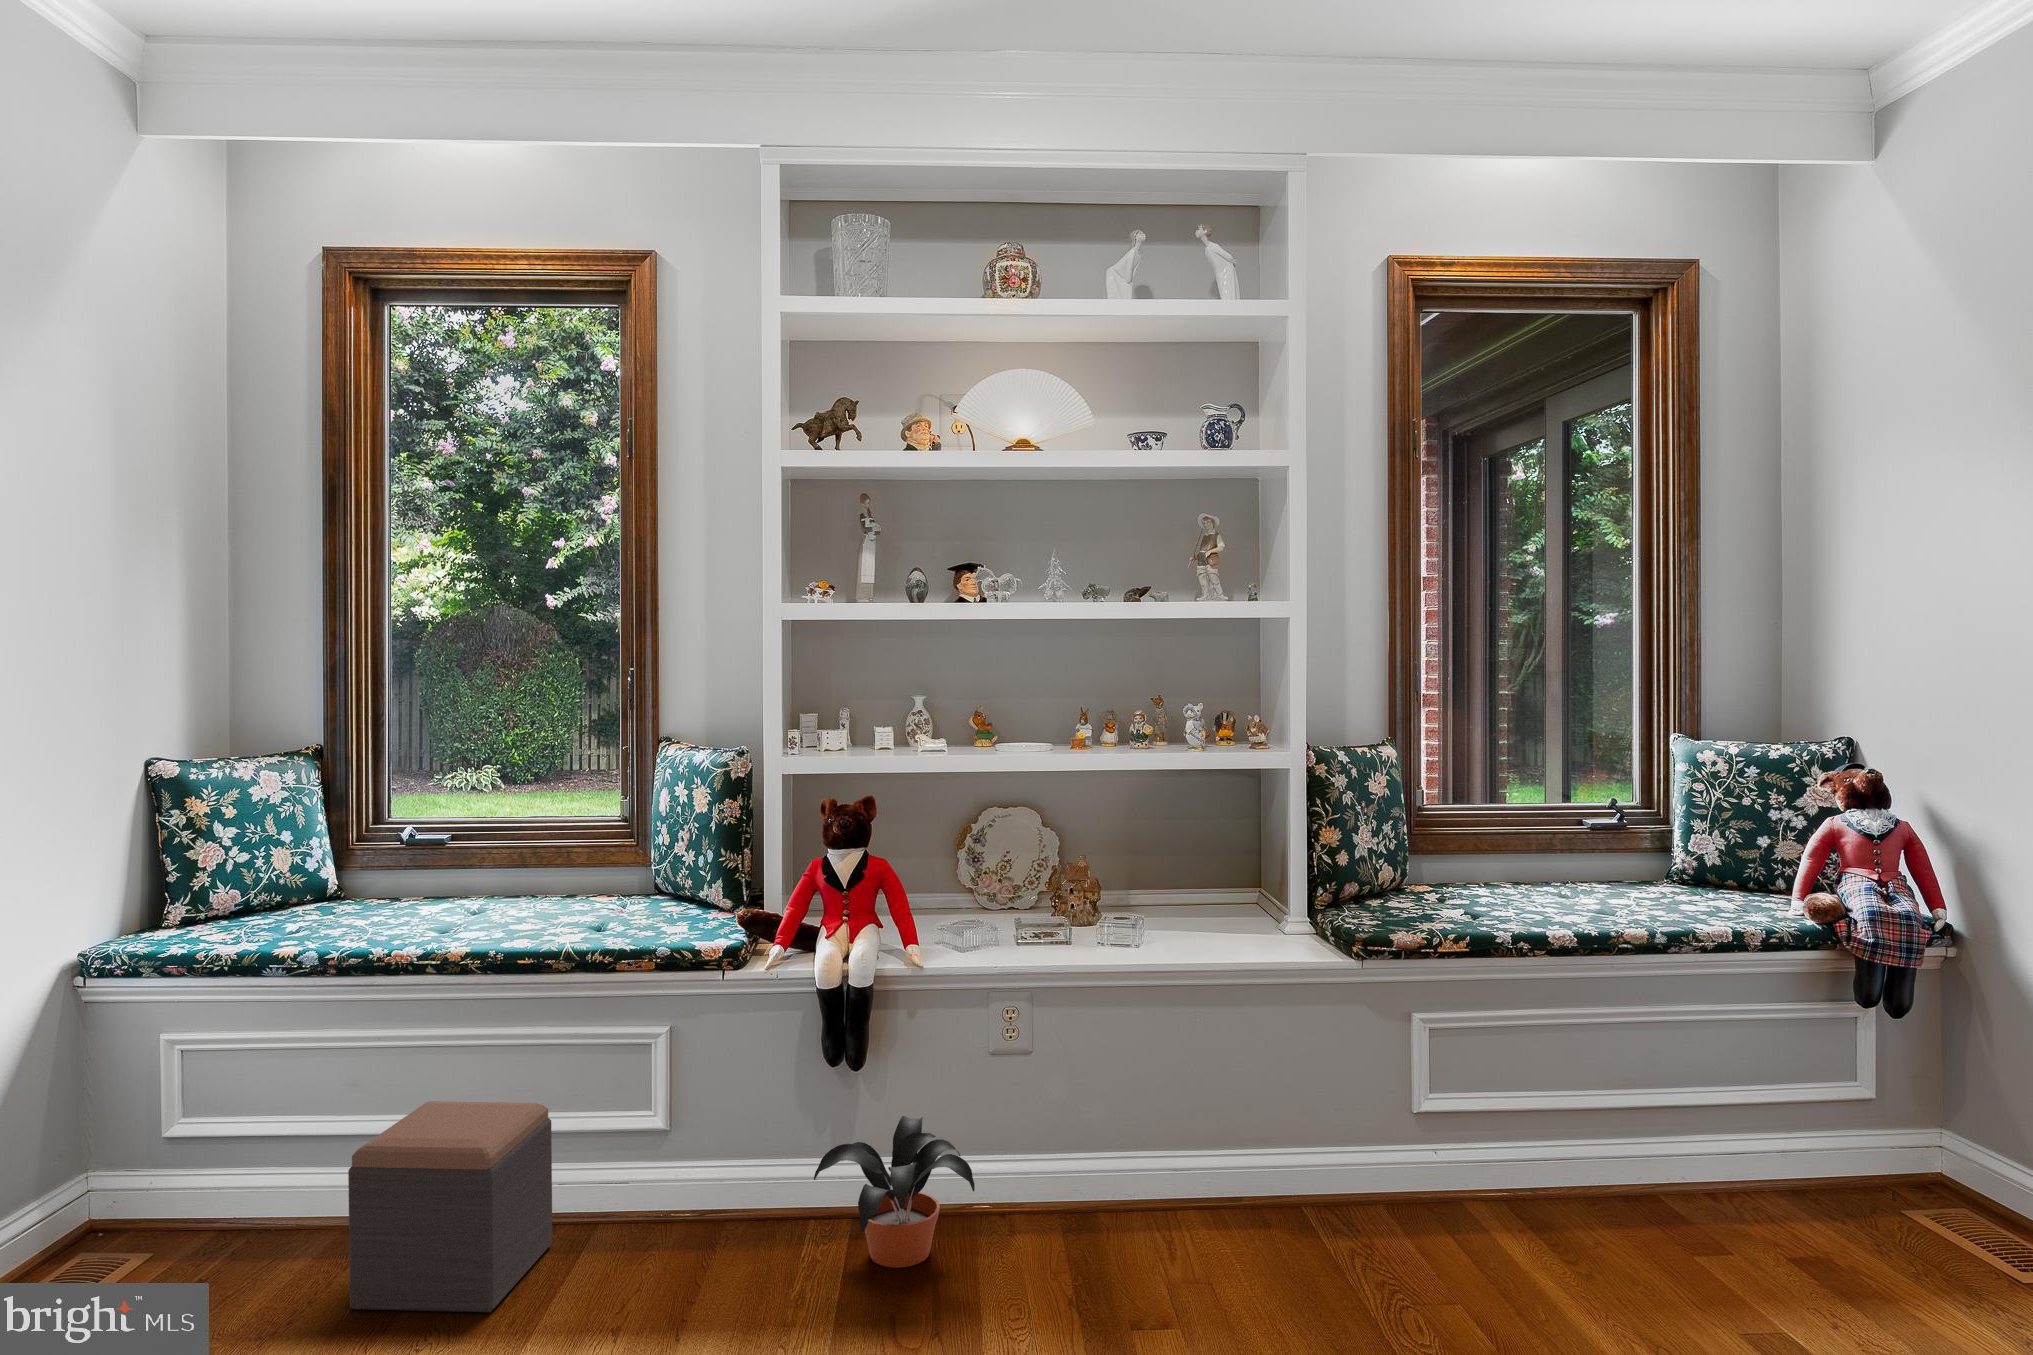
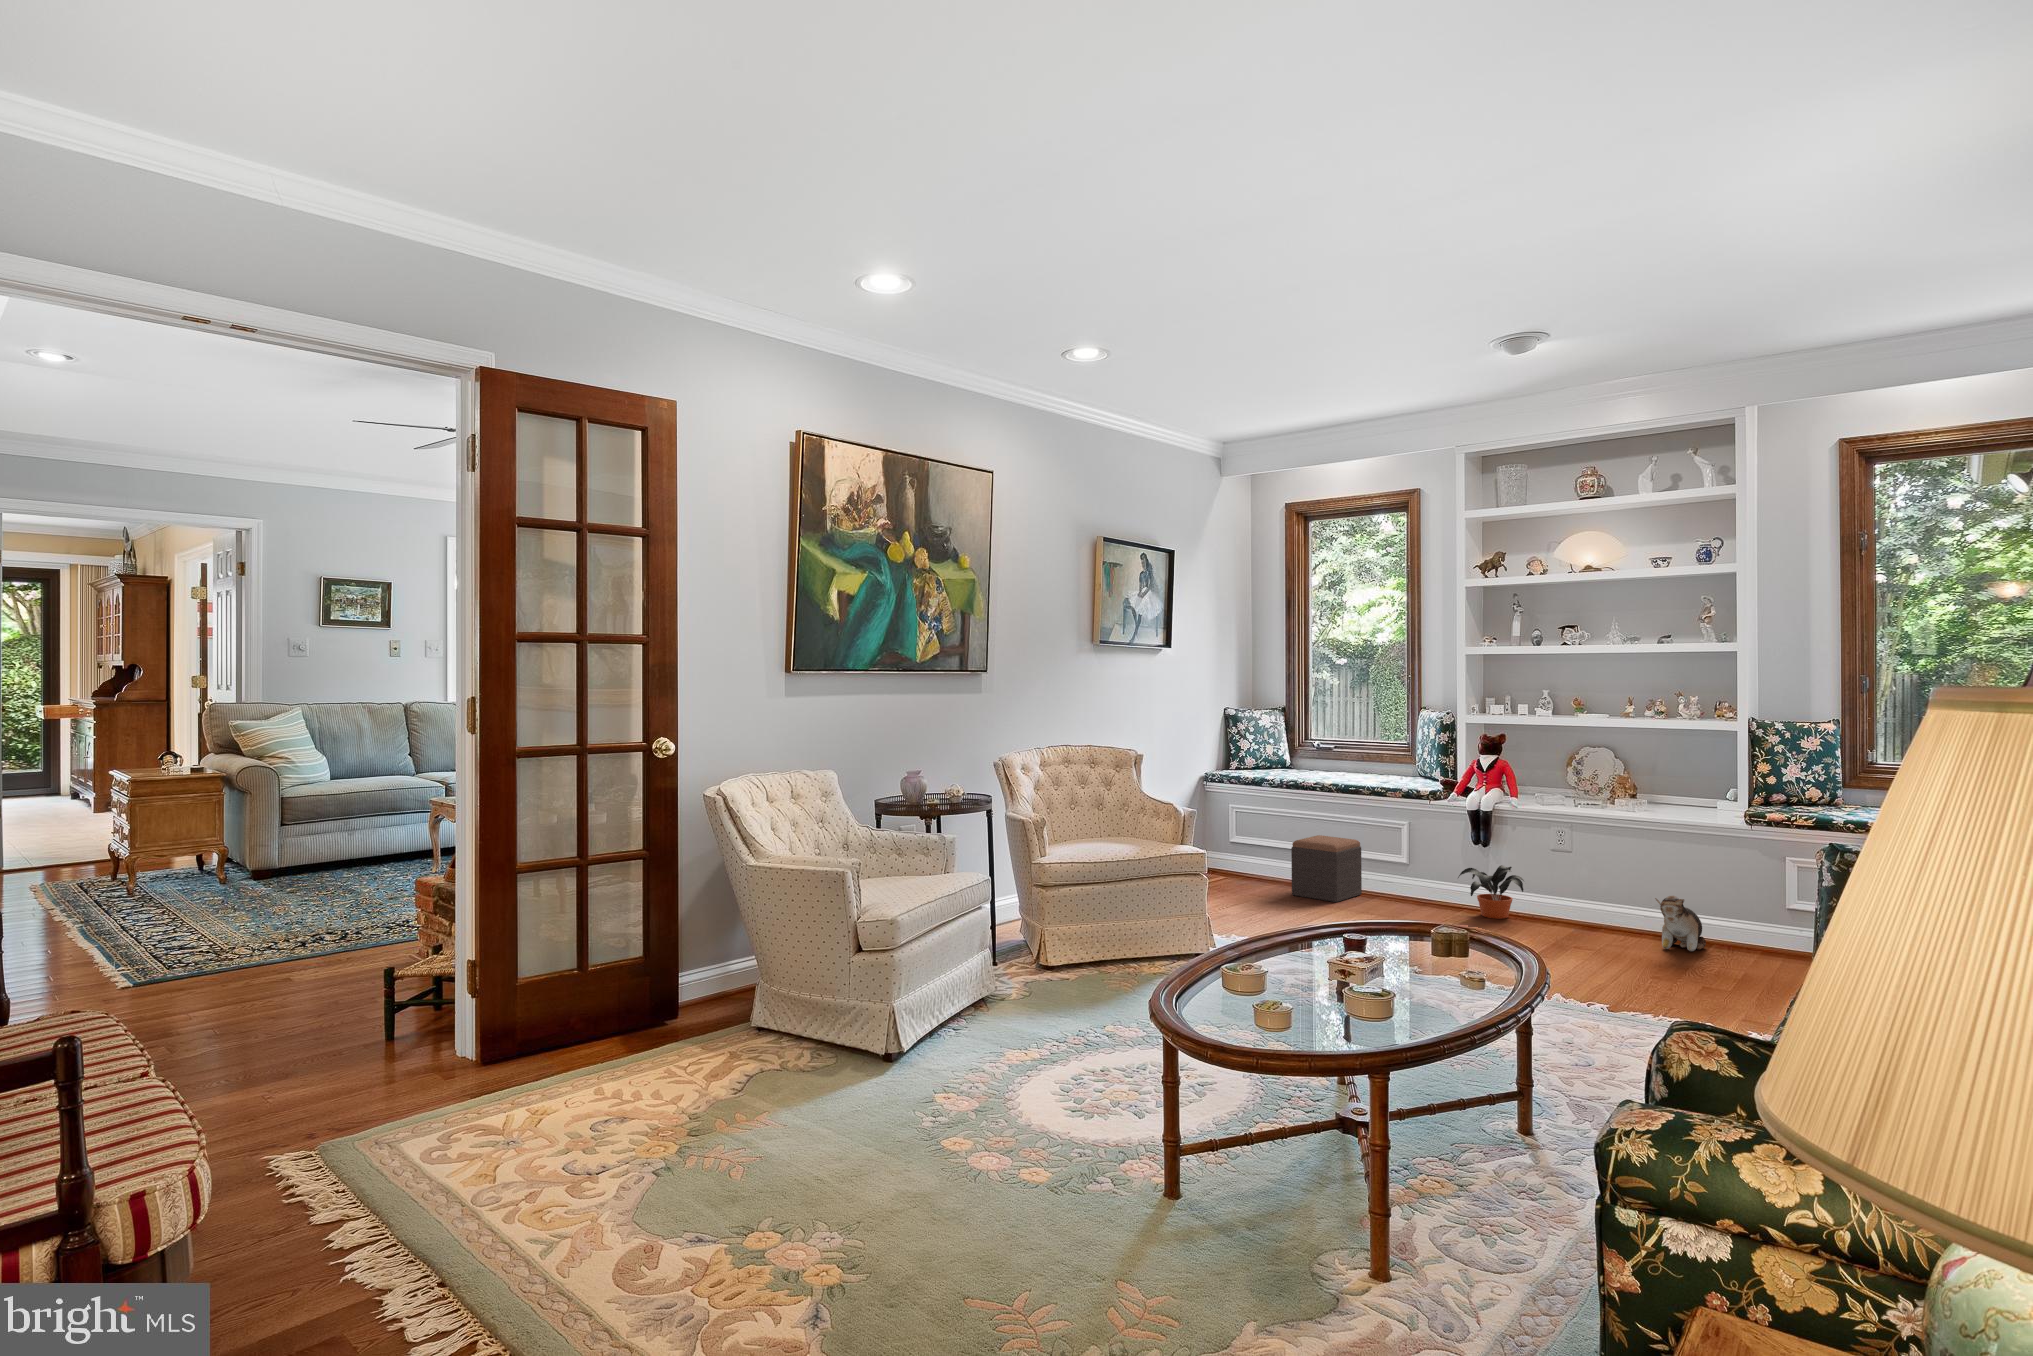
plush toy: none [1283,1168,1367,1292] -> present [1655,896,1706,951]

